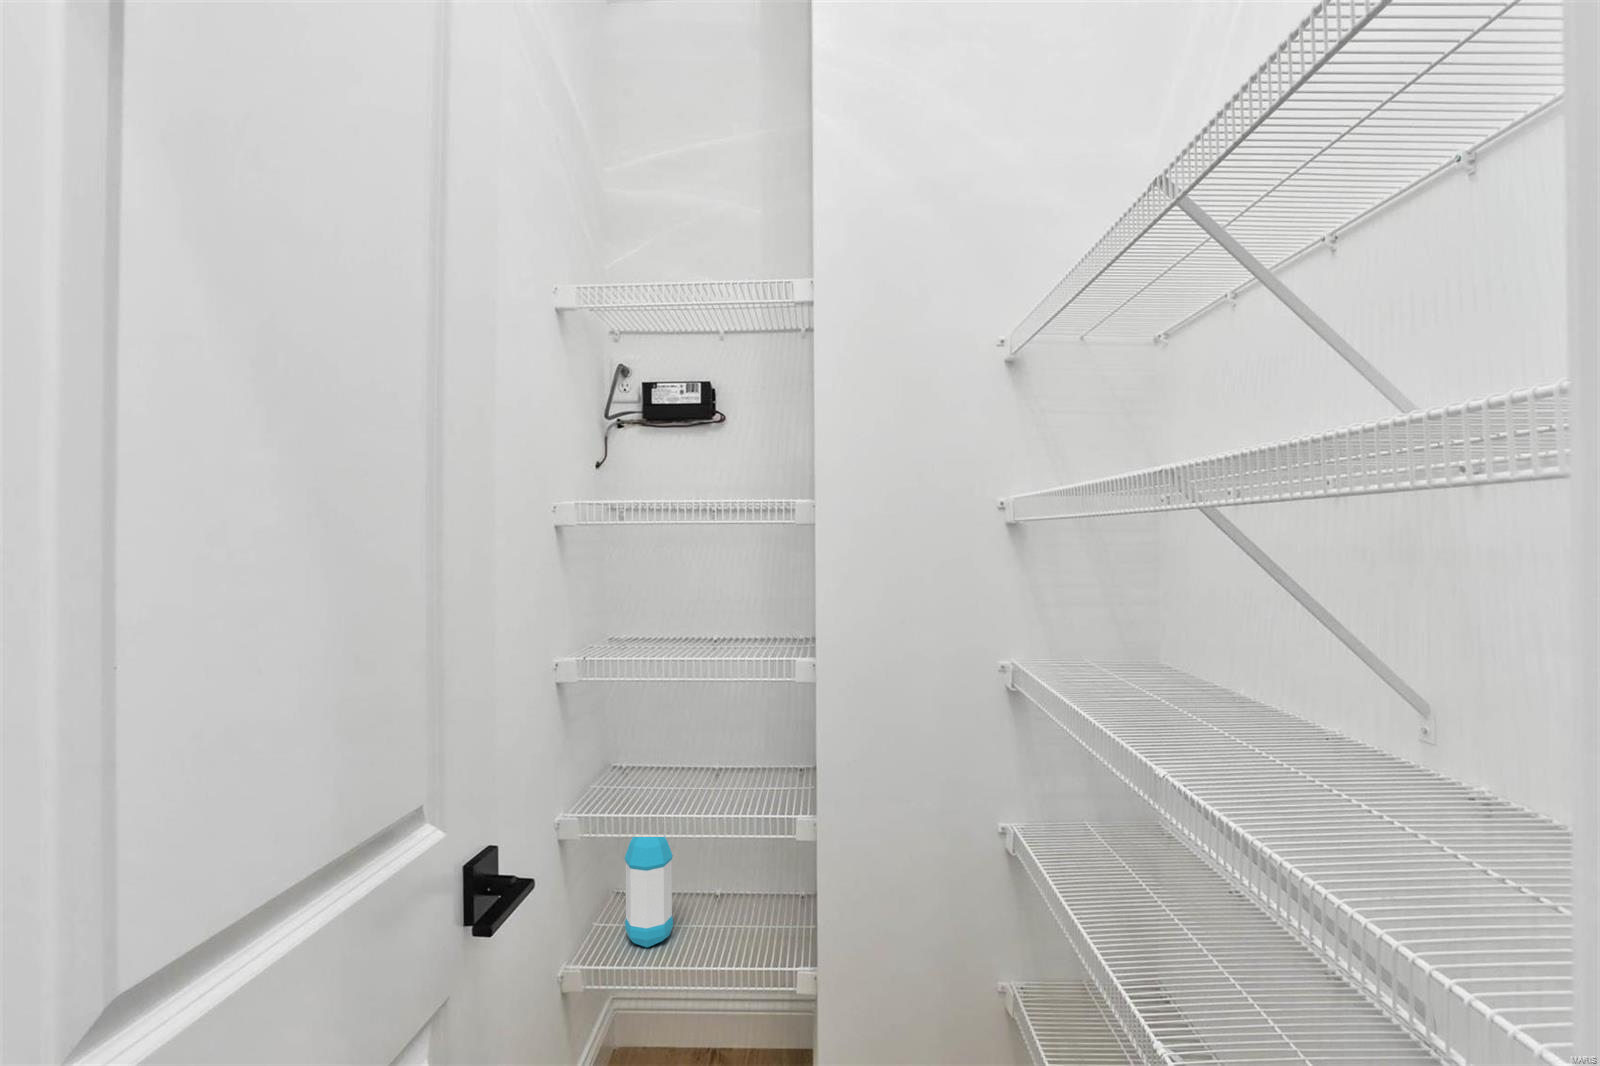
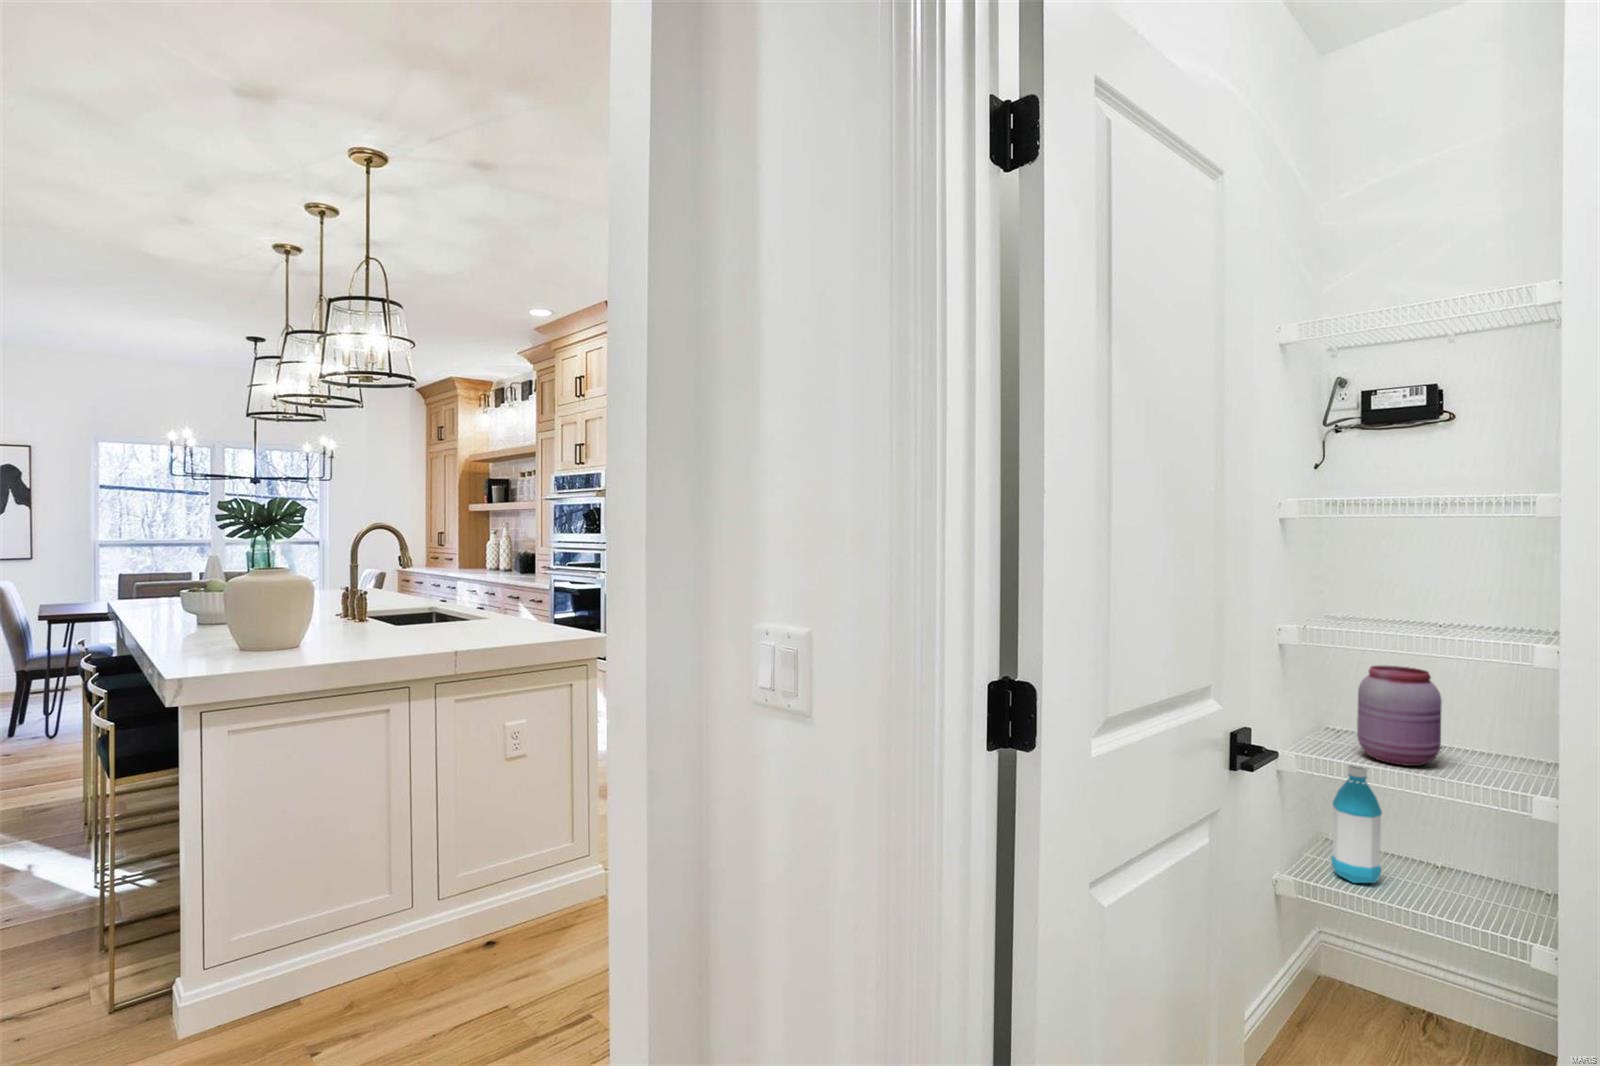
jar: none [647,687,722,800] -> present [1357,665,1442,766]

